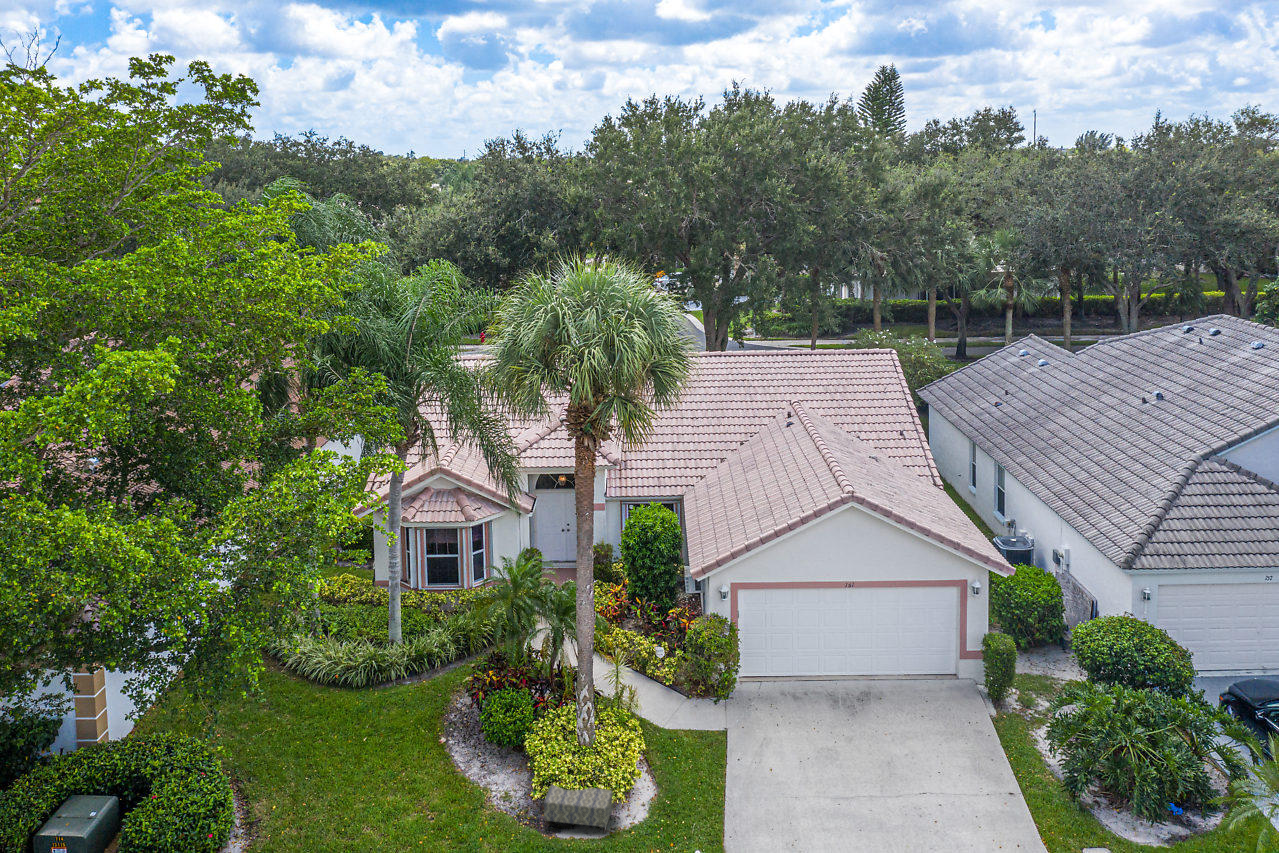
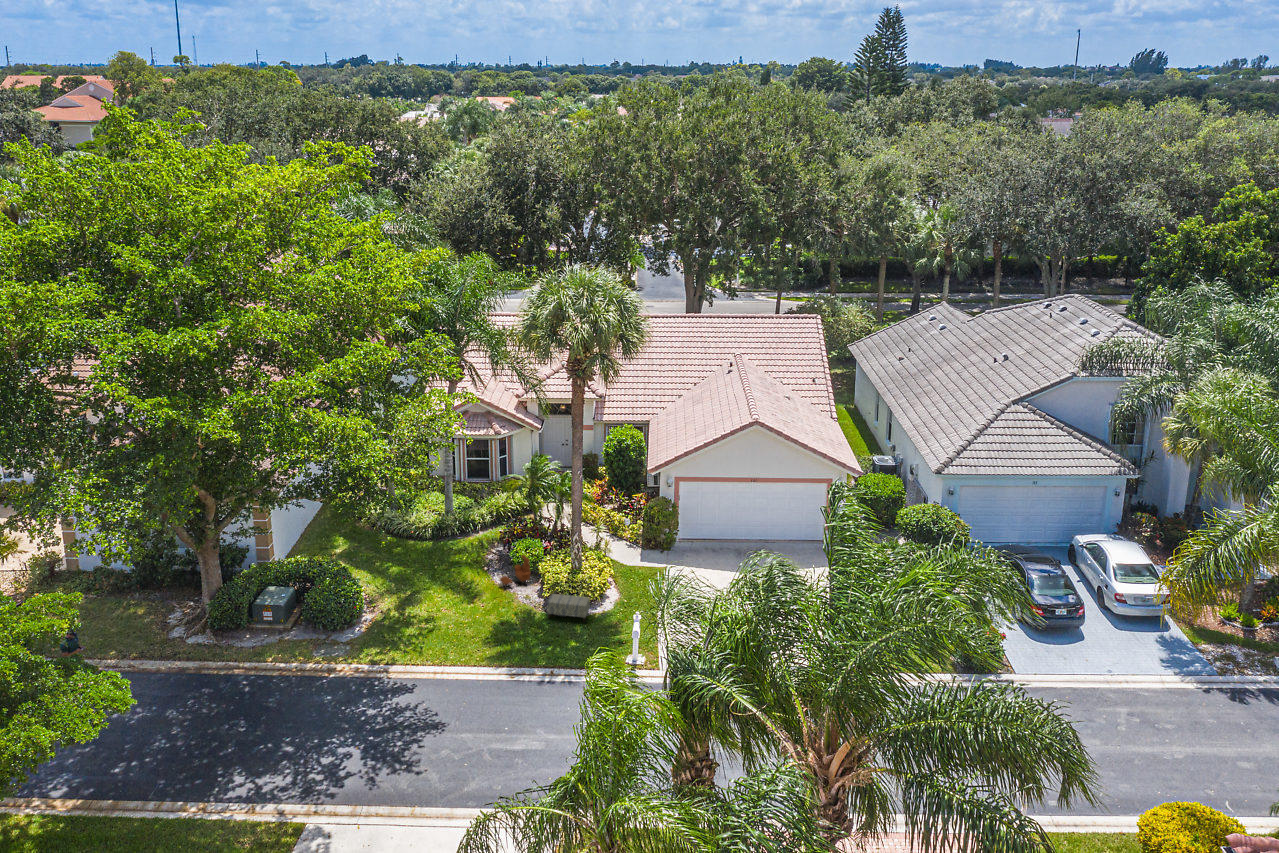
lounge chair: none [468,712,519,773] -> present [500,555,530,588]

